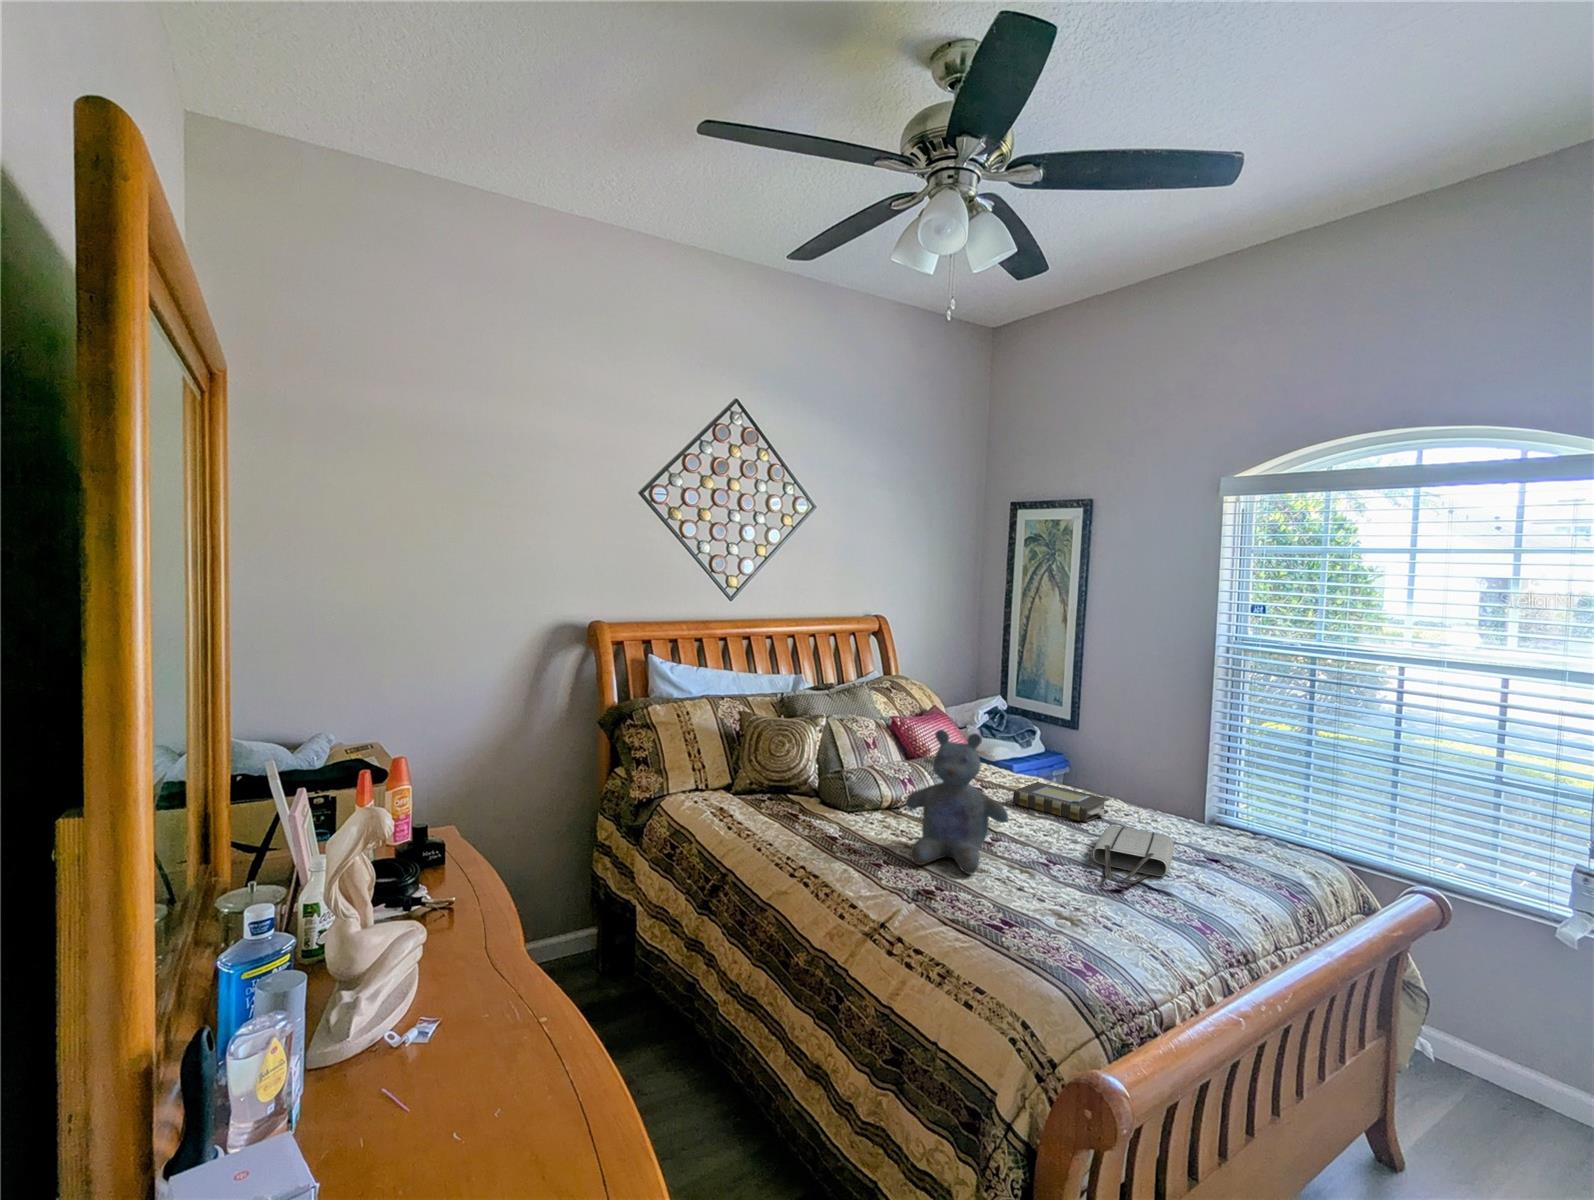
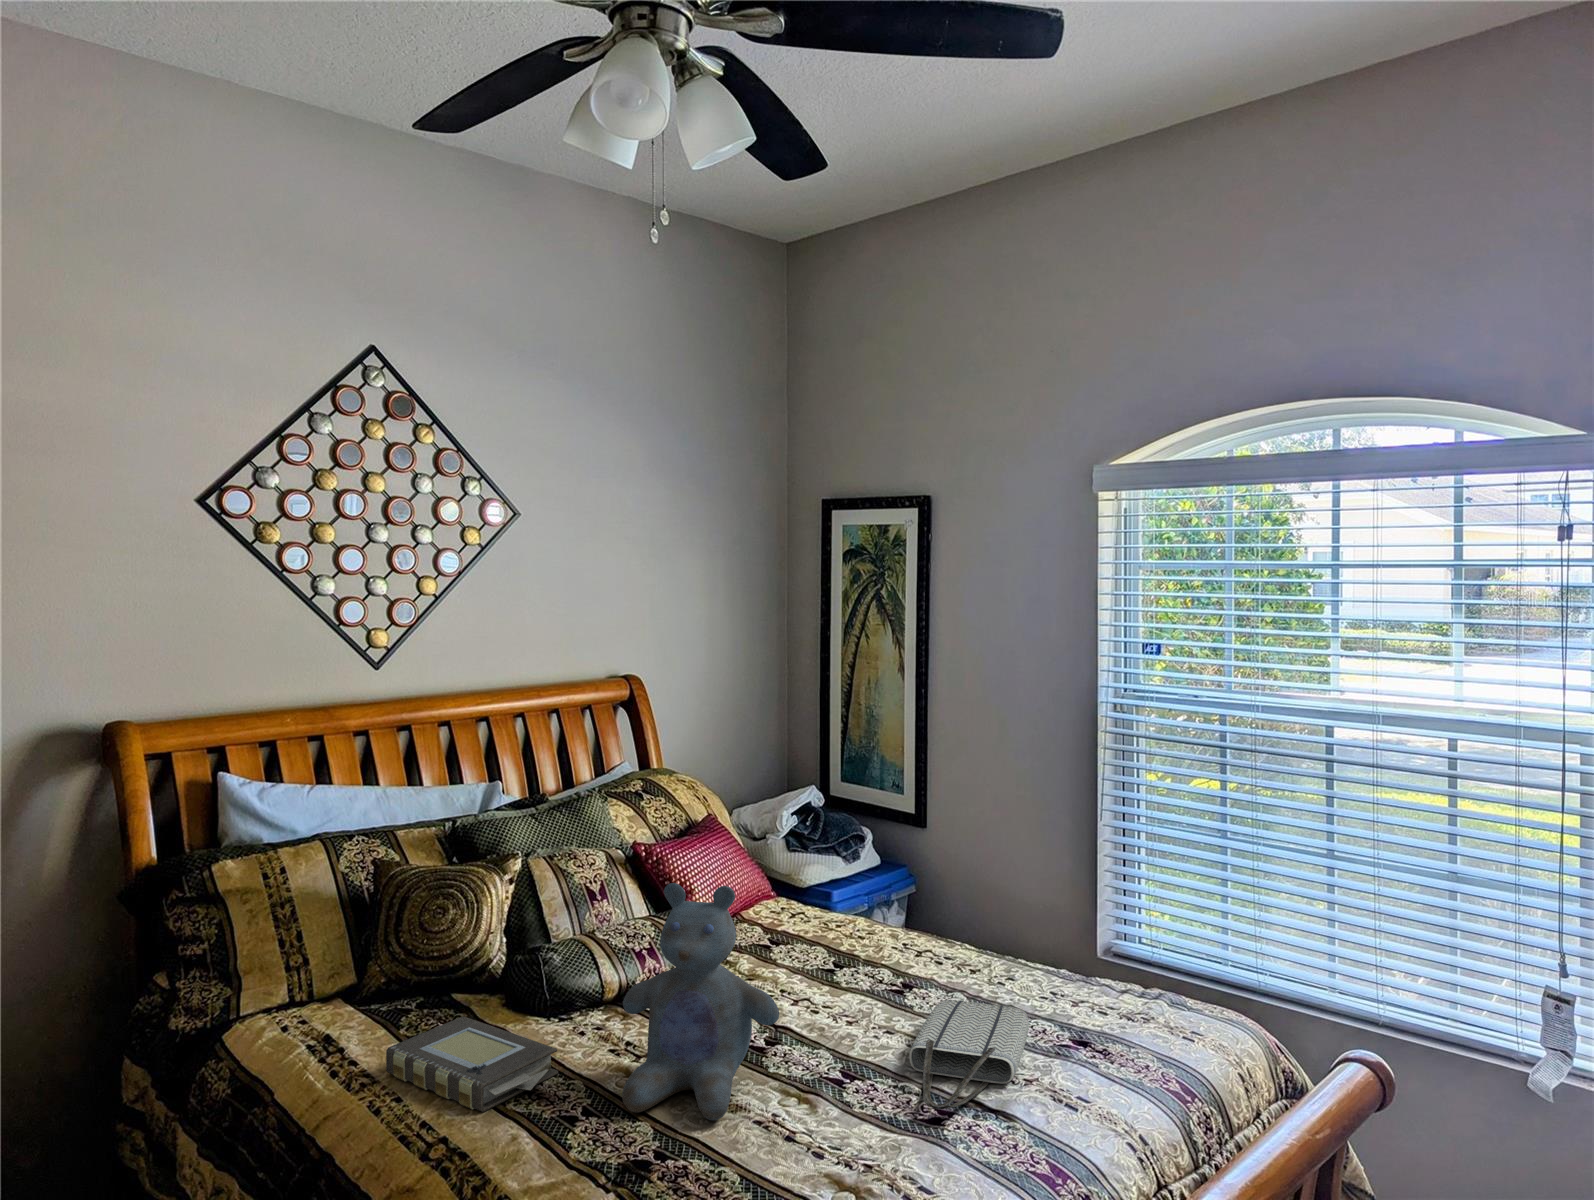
book: present [1013,782,1109,823] -> present [386,1016,558,1112]

